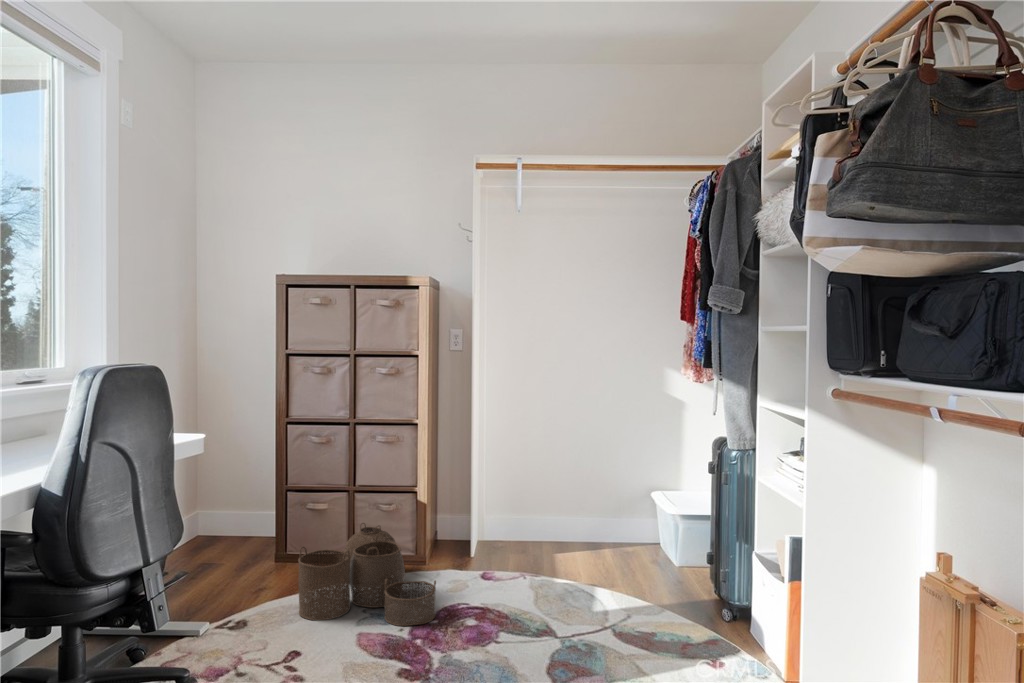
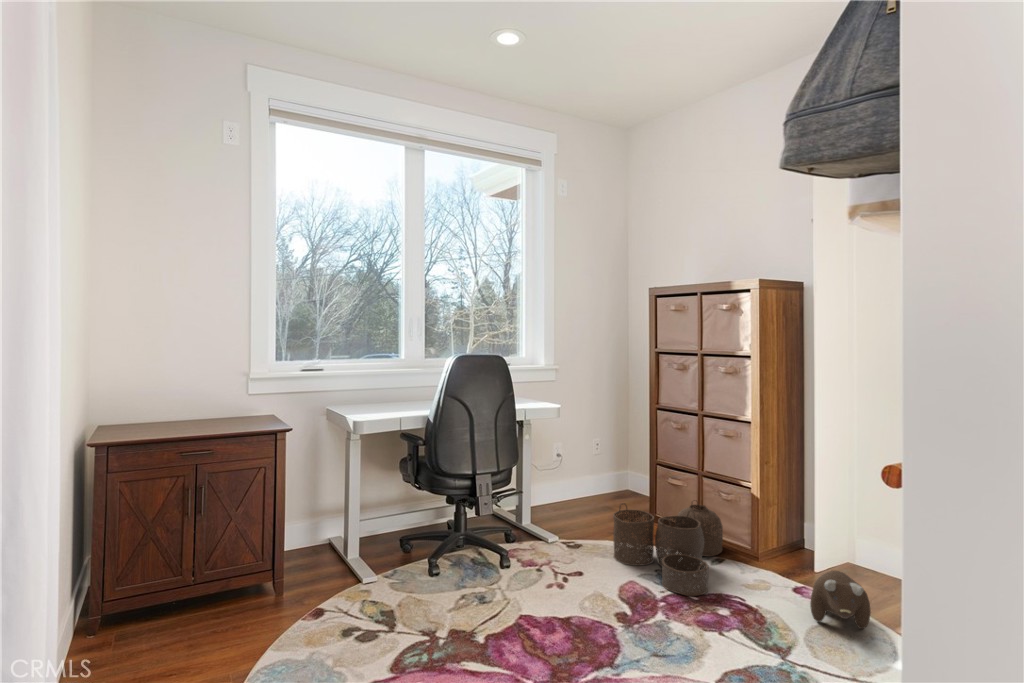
plush toy: none [519,547,576,599] -> present [810,570,871,629]

